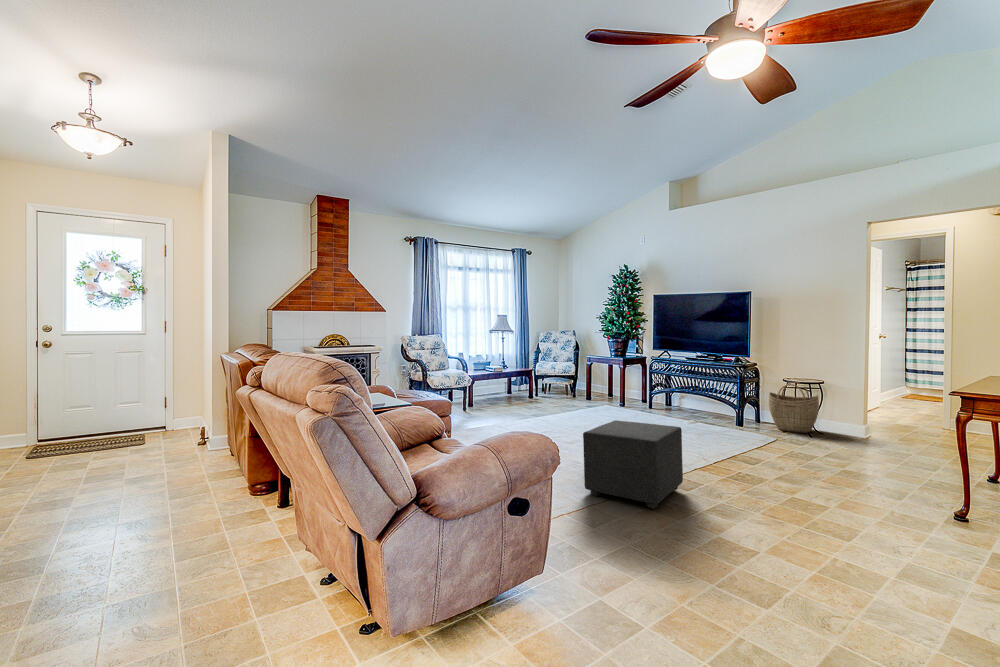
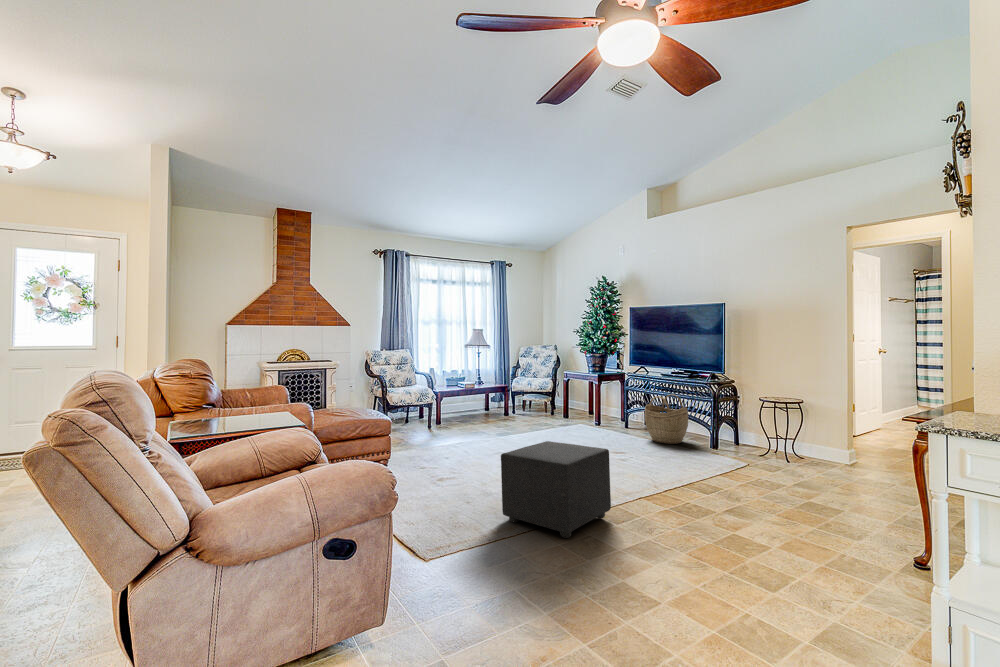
woven basket: present [769,382,819,433] -> present [645,394,688,444]

